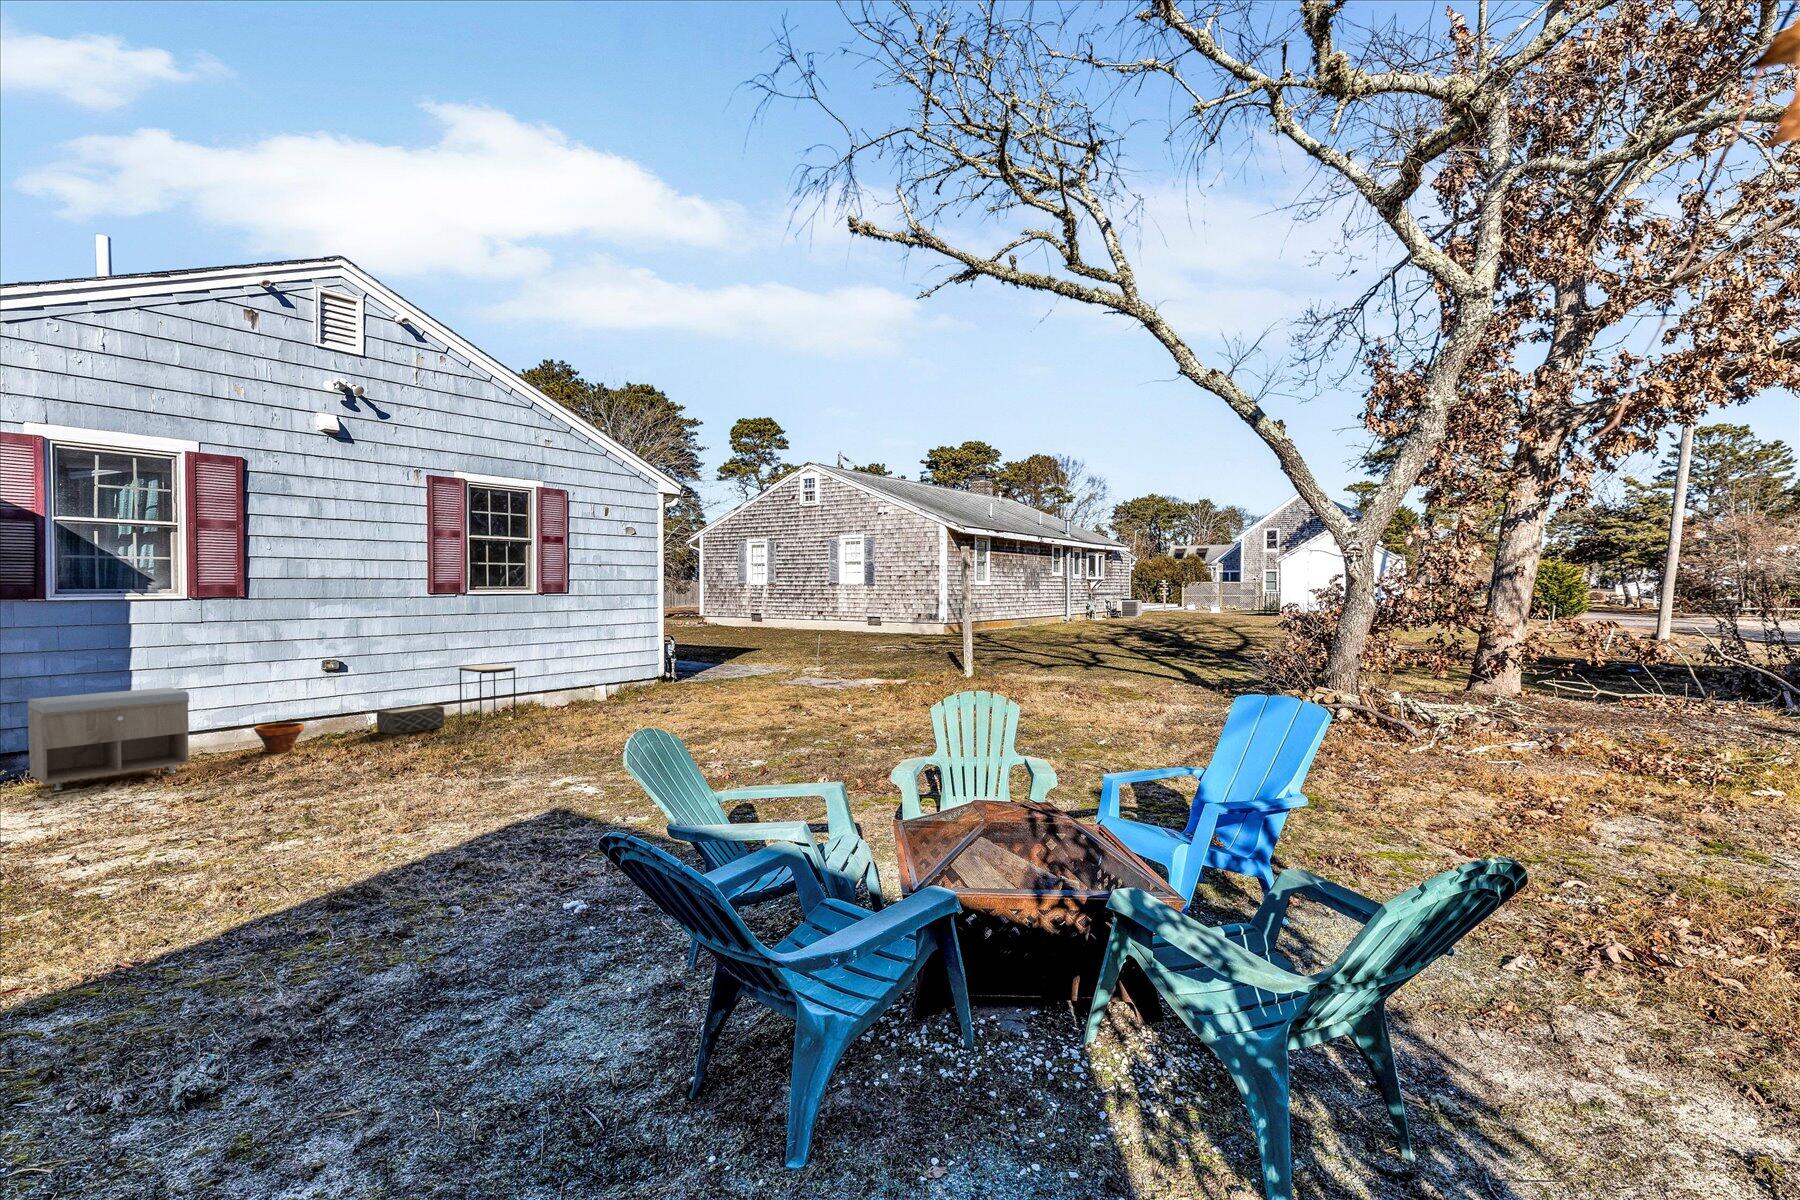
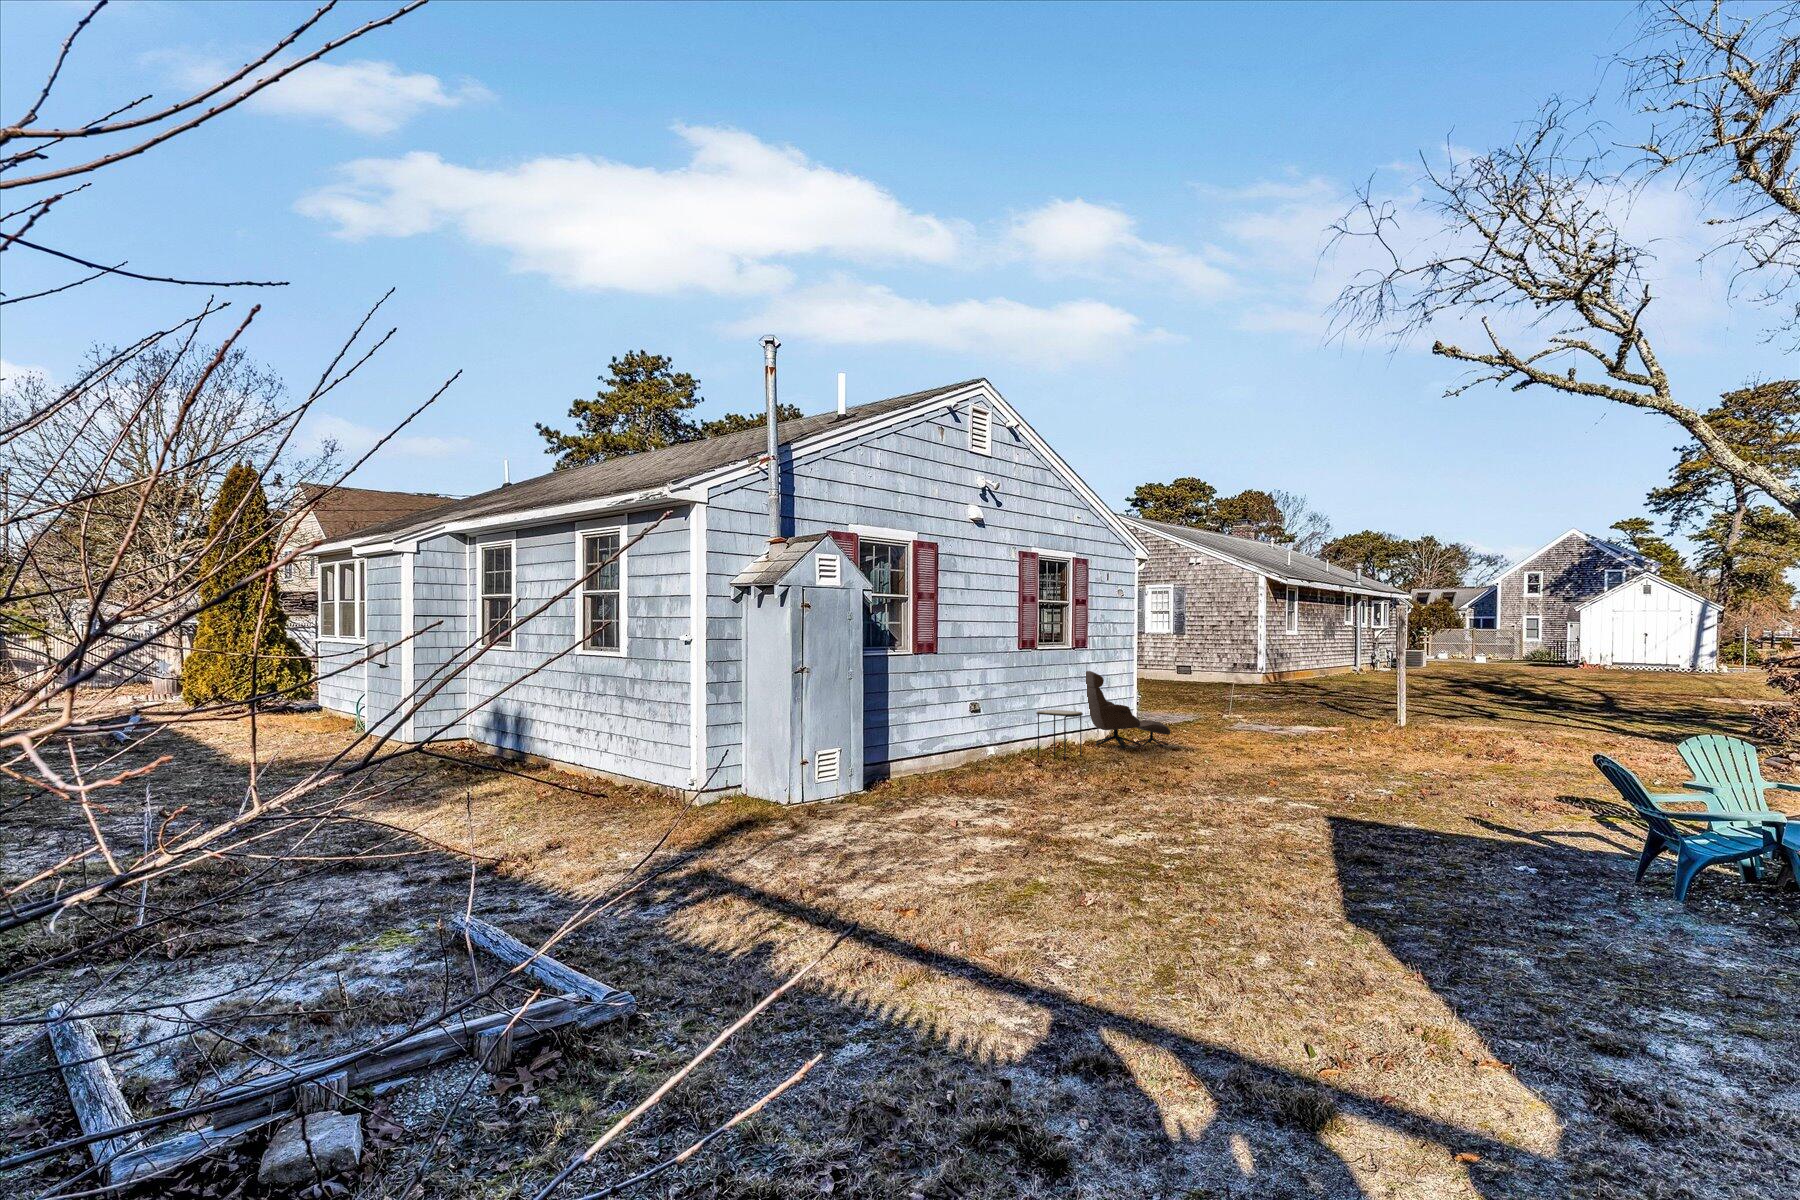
lounge chair: none [566,620,665,706] -> present [1086,671,1170,748]
storage bench: present [28,687,189,790] -> none [858,724,950,800]
woven basket: present [377,704,444,734] -> none [997,743,1040,767]
planter: present [254,723,304,753] -> none [949,755,982,779]

